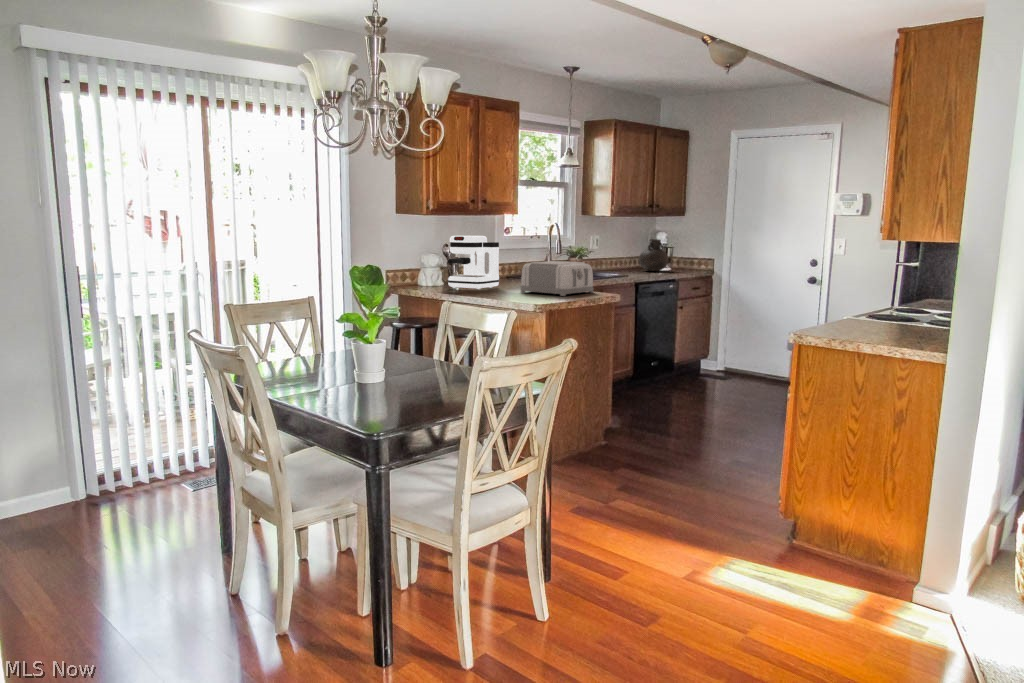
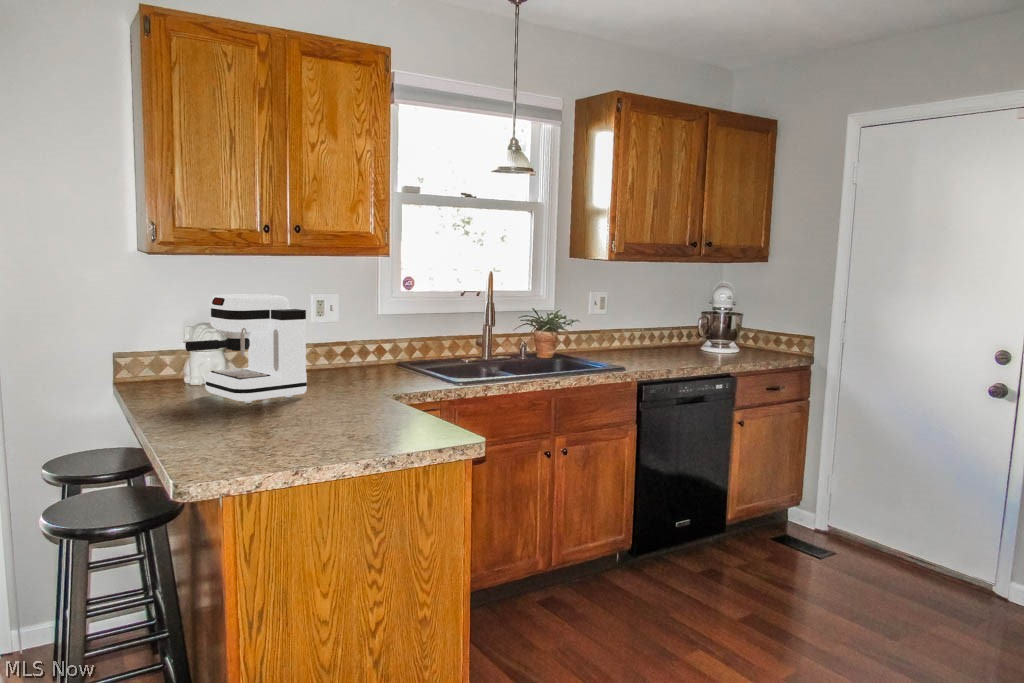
vase: present [639,239,668,271] -> none [674,300,726,355]
toaster: present [521,261,593,296] -> none [291,355,443,446]

